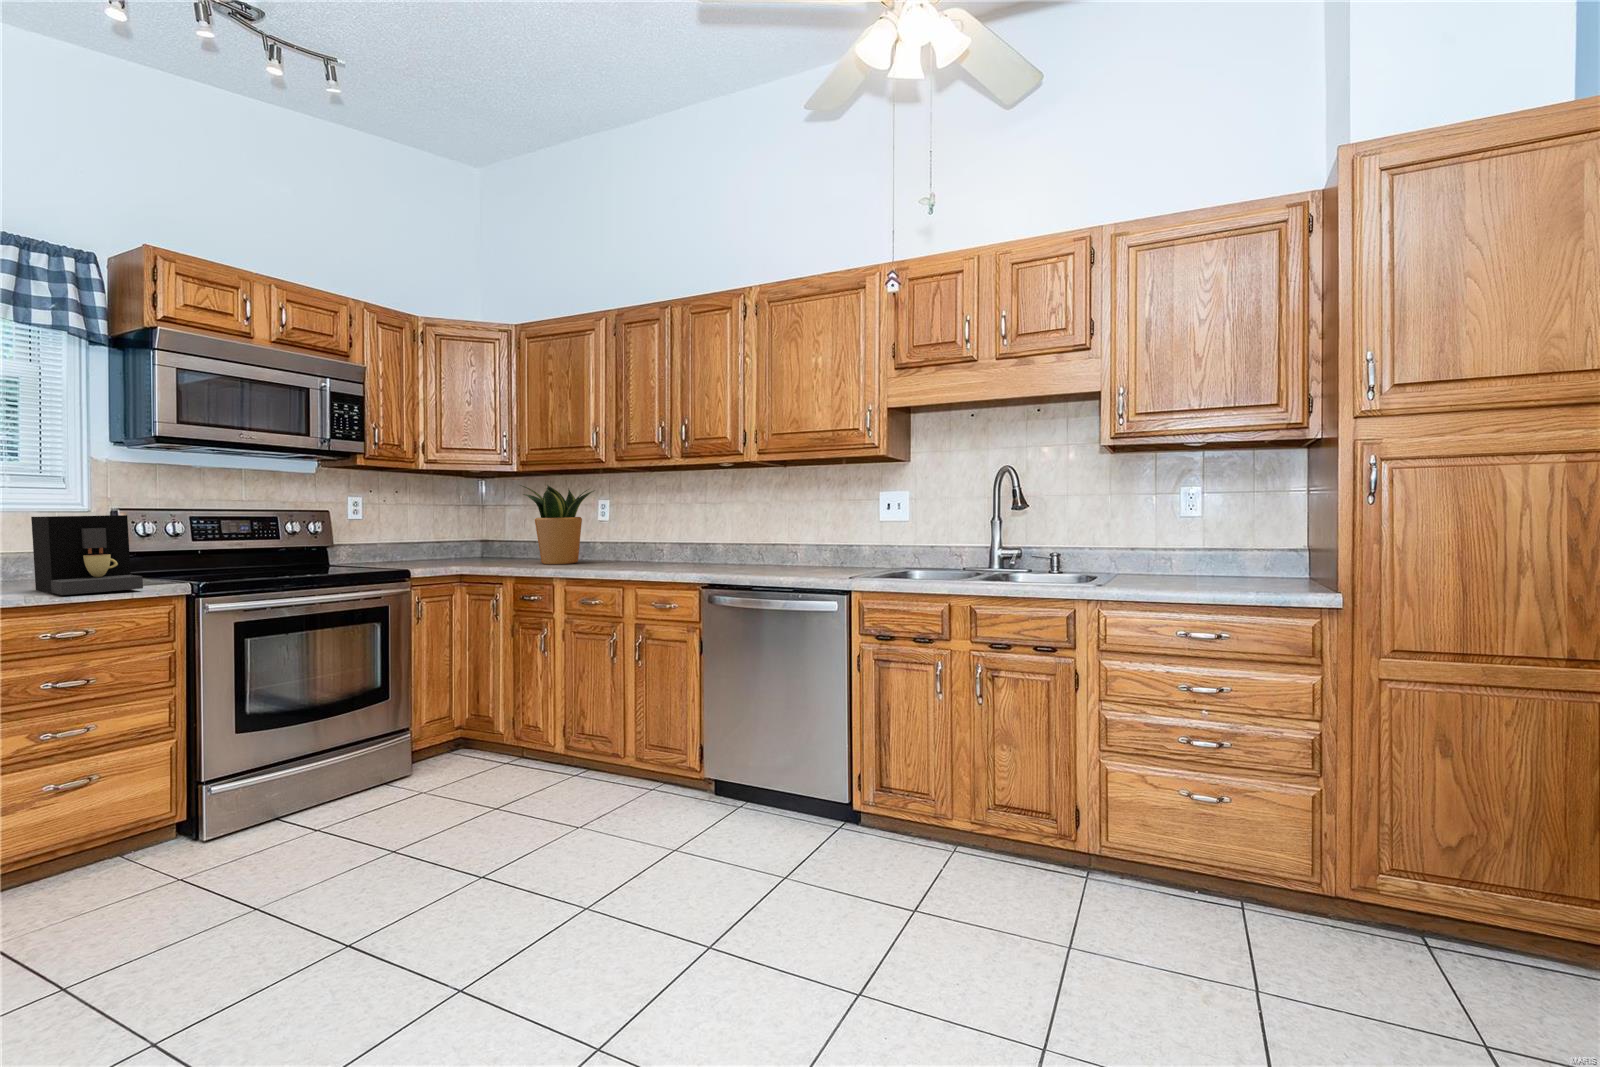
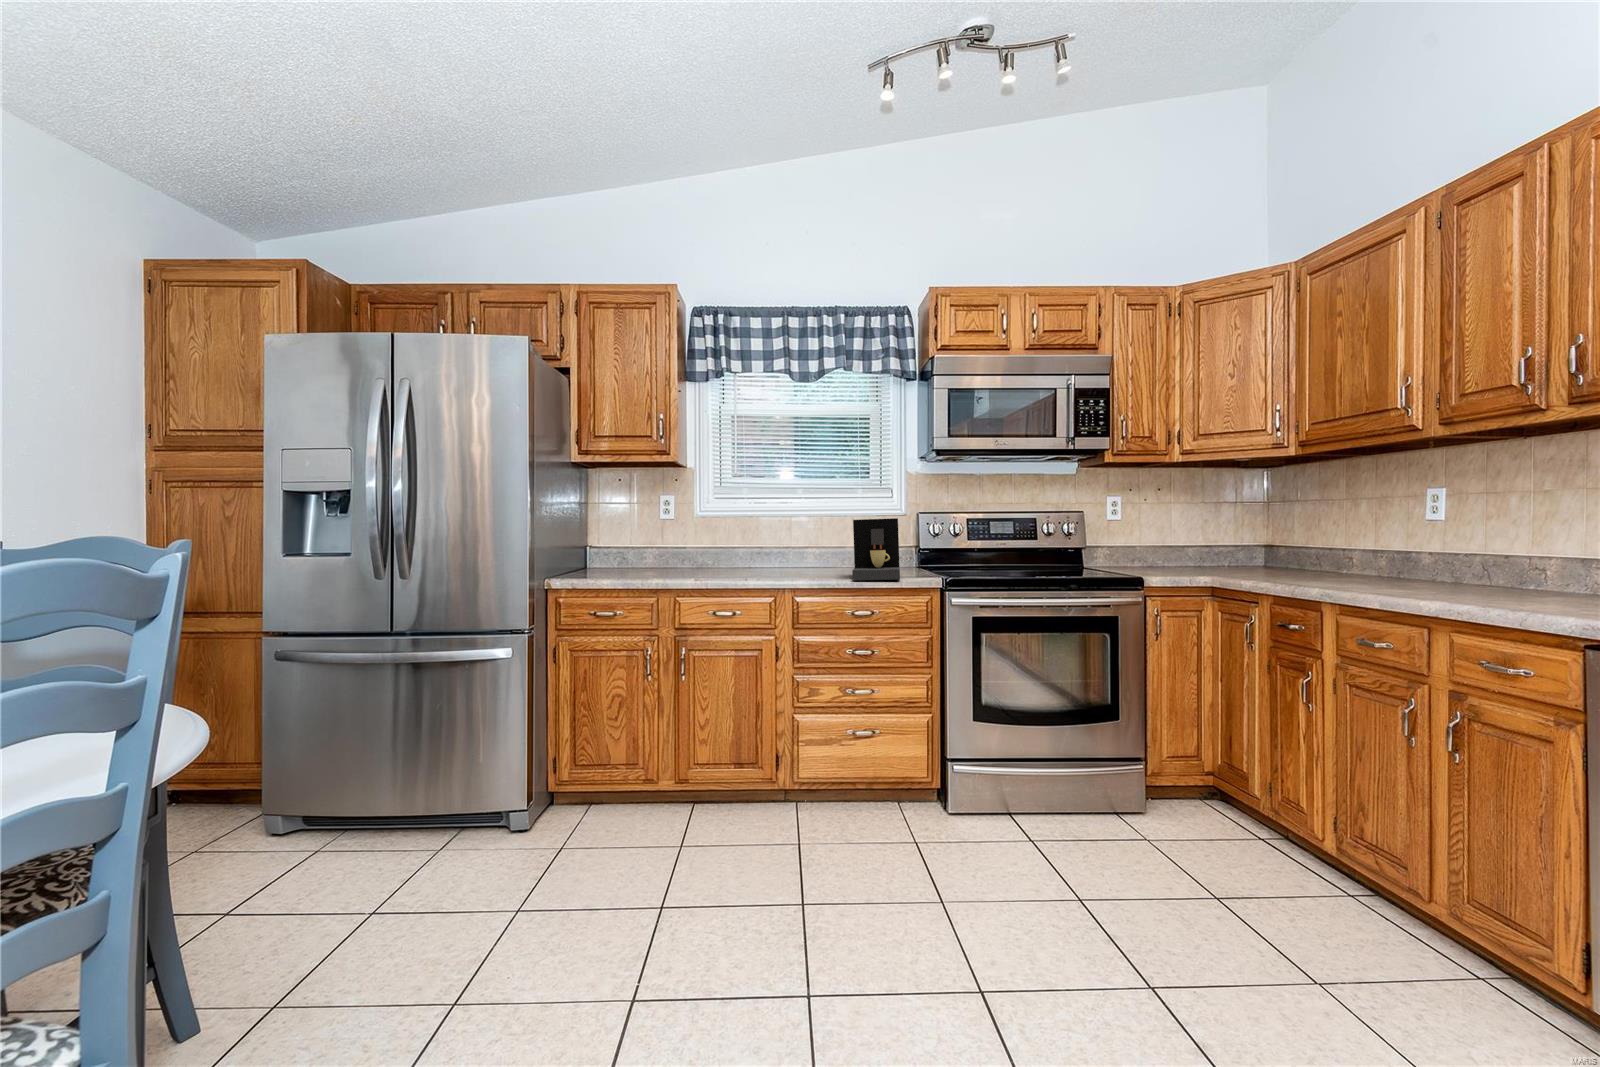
potted plant: present [520,485,595,564] -> none [1287,470,1411,584]

